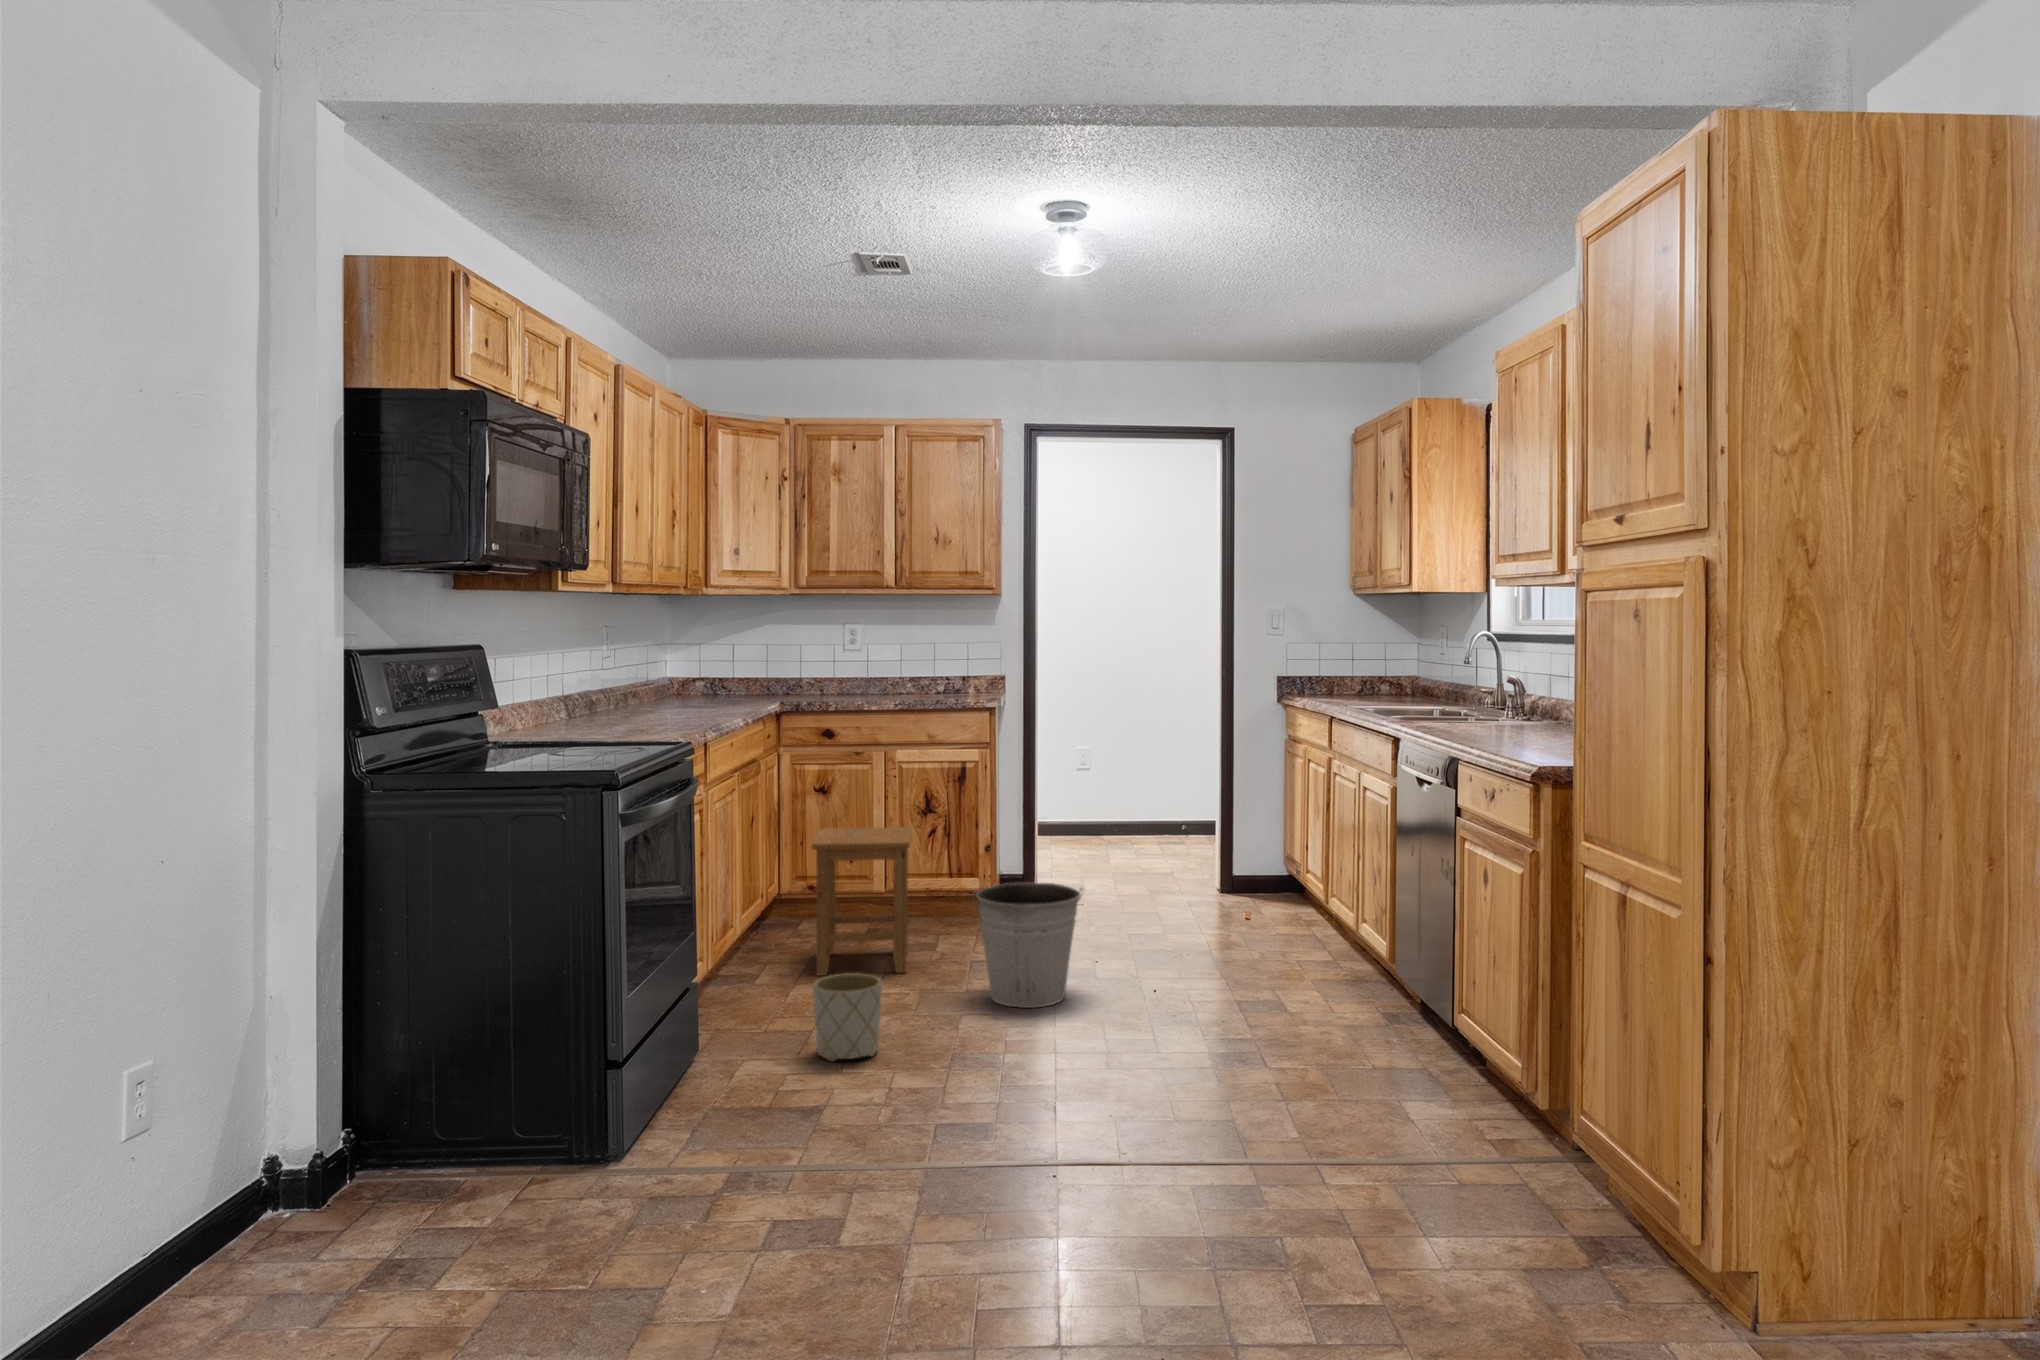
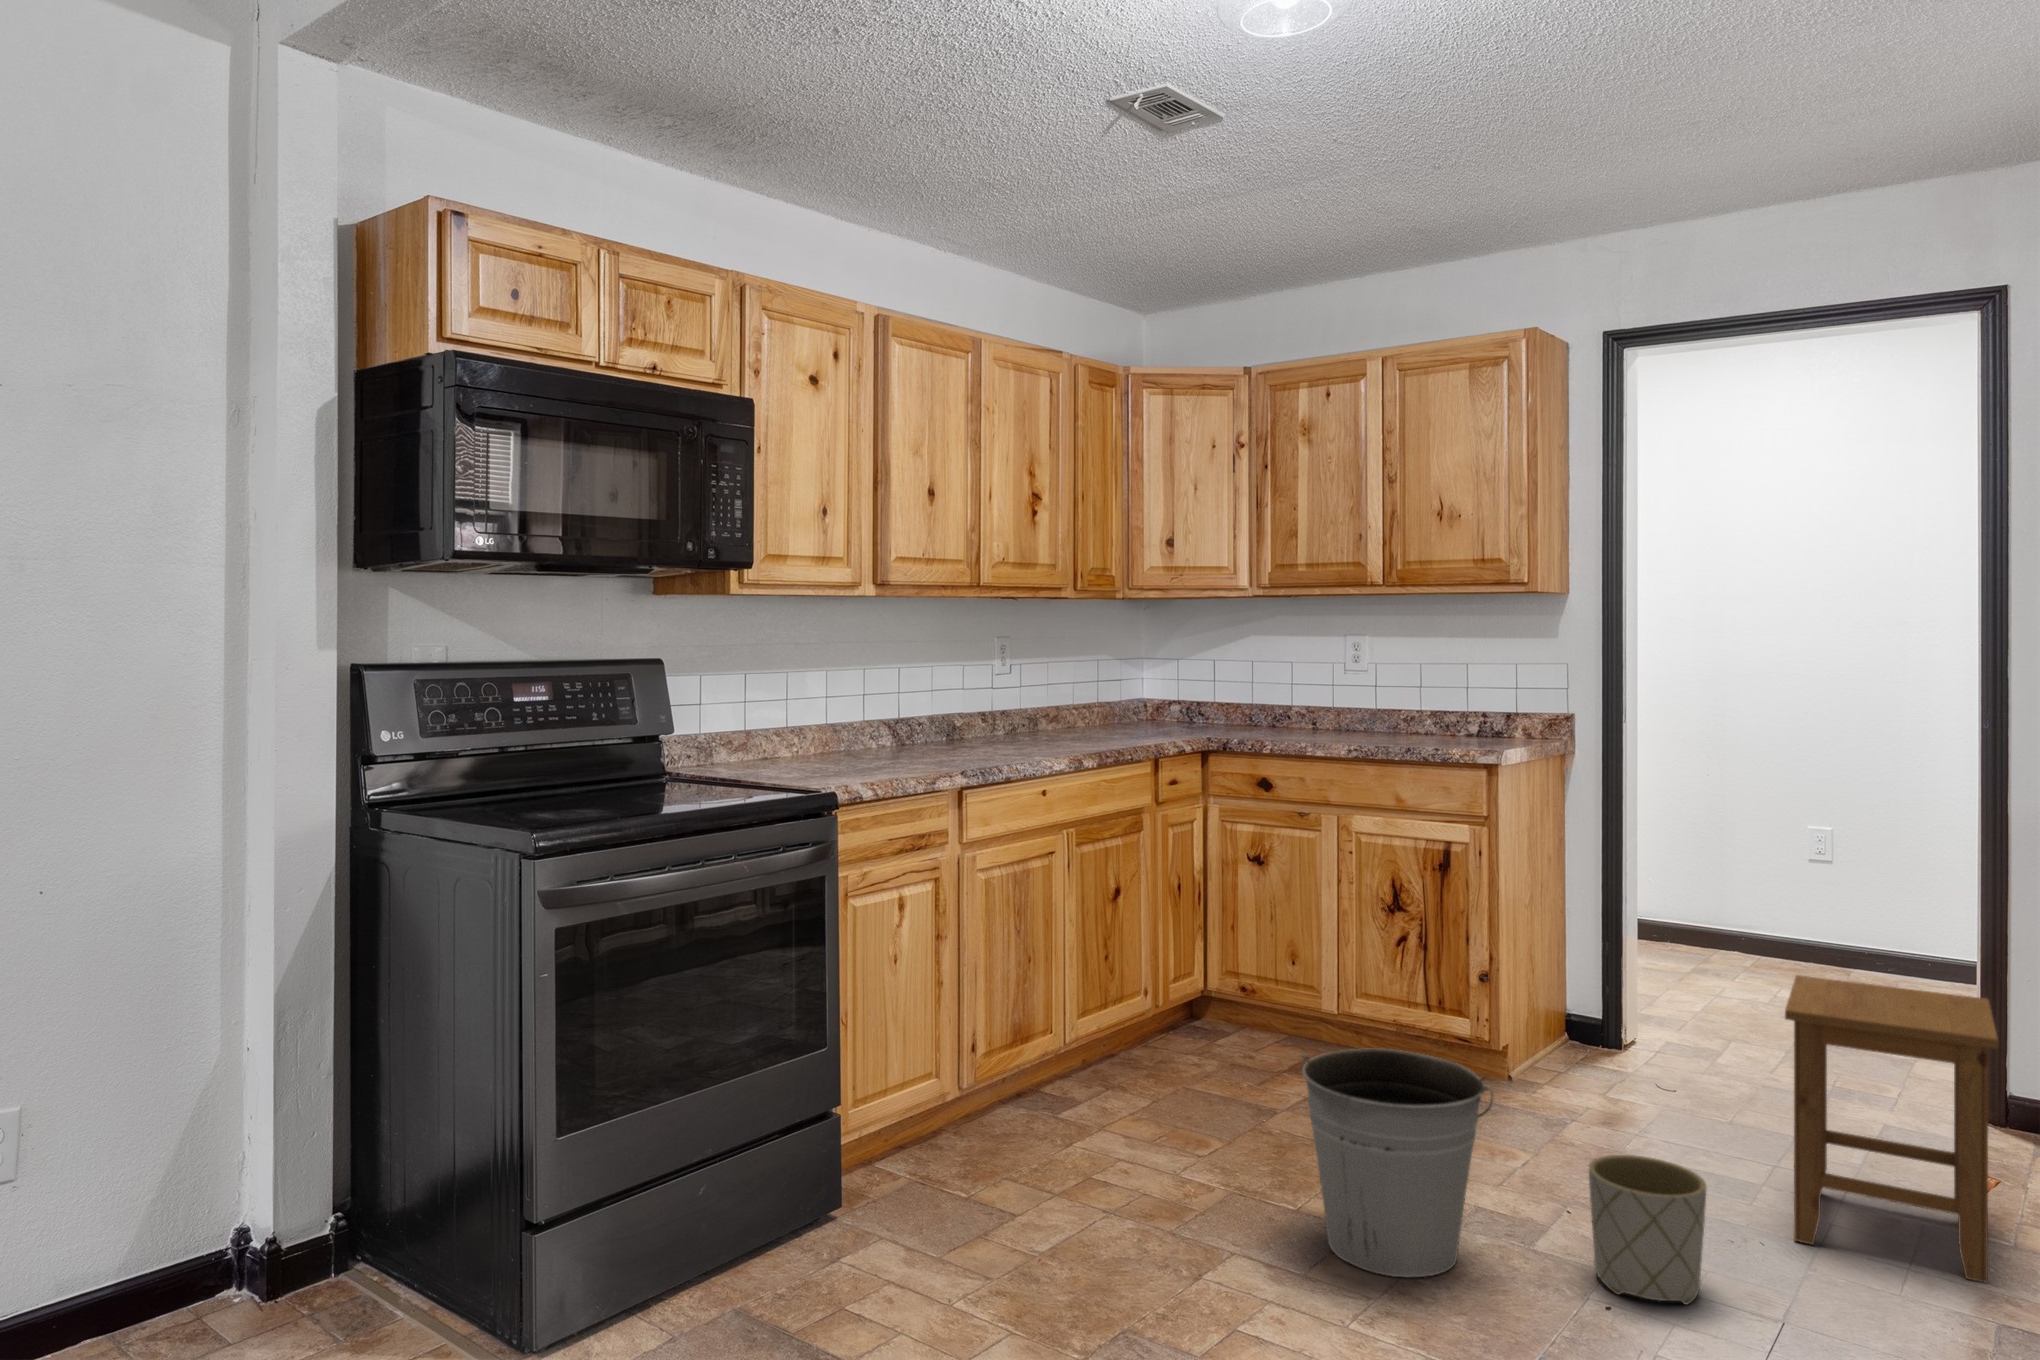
stool: present [812,827,912,976] -> present [1785,975,1999,1283]
planter: present [813,973,882,1062] -> present [1589,1155,1706,1304]

